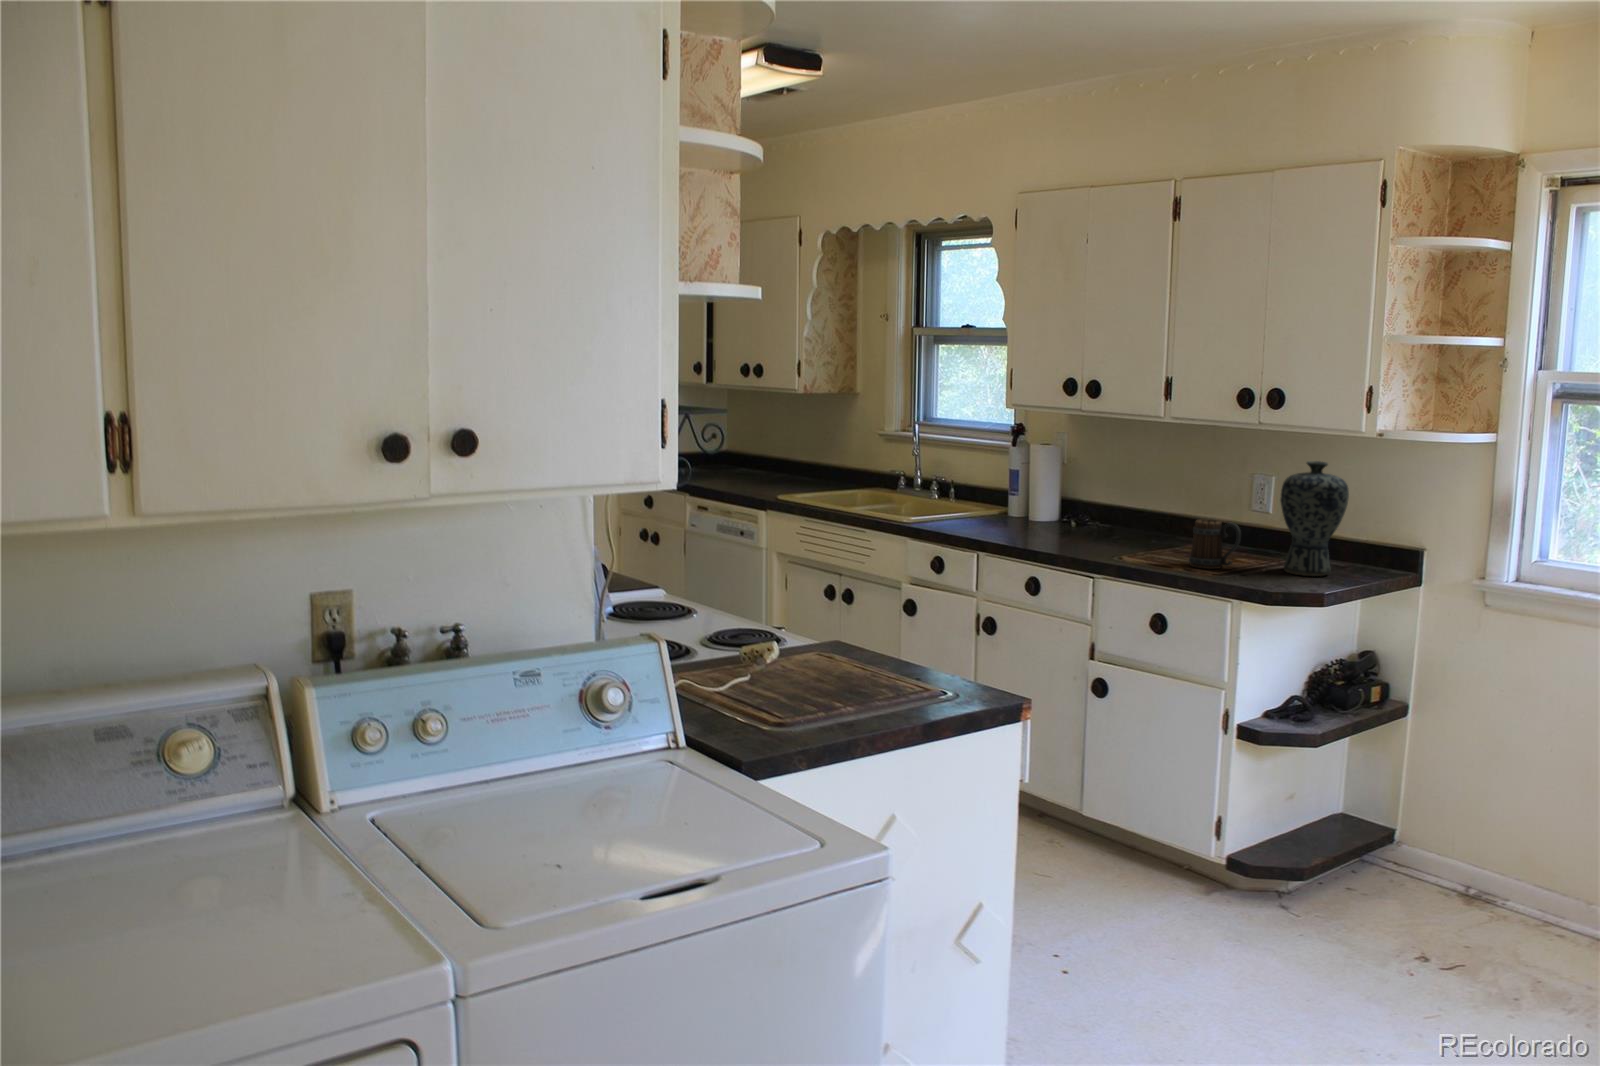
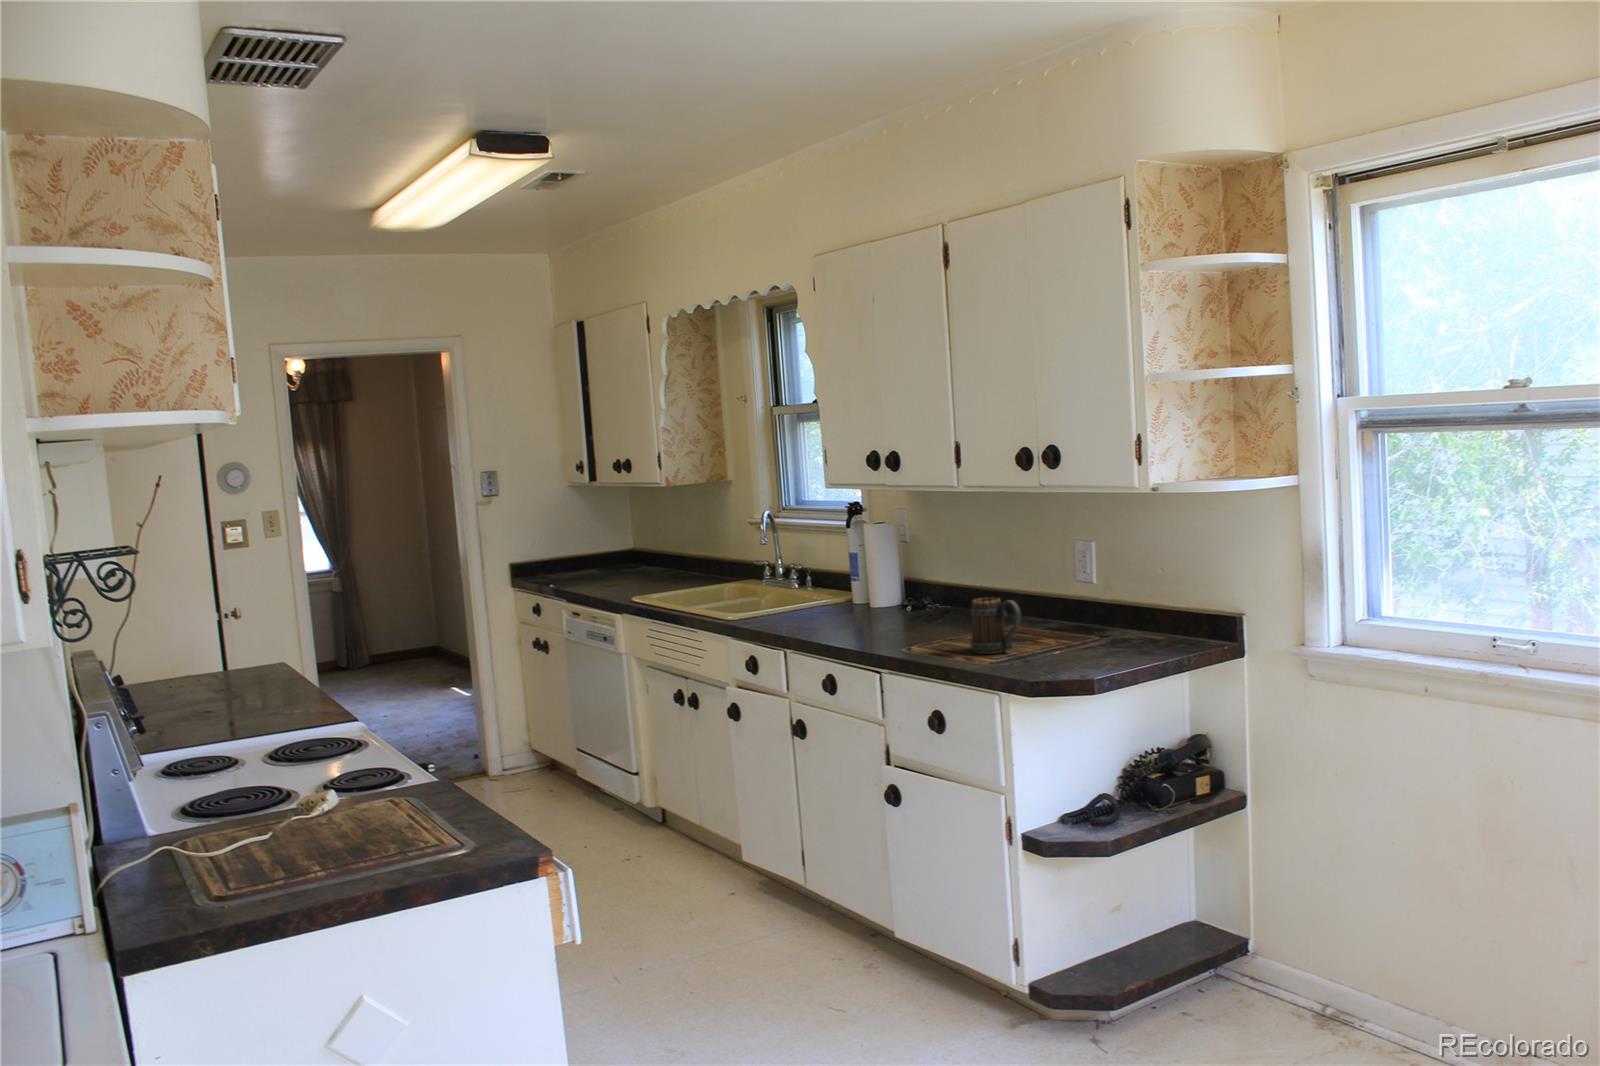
vase: present [1280,461,1349,576] -> none [1061,523,1135,654]

